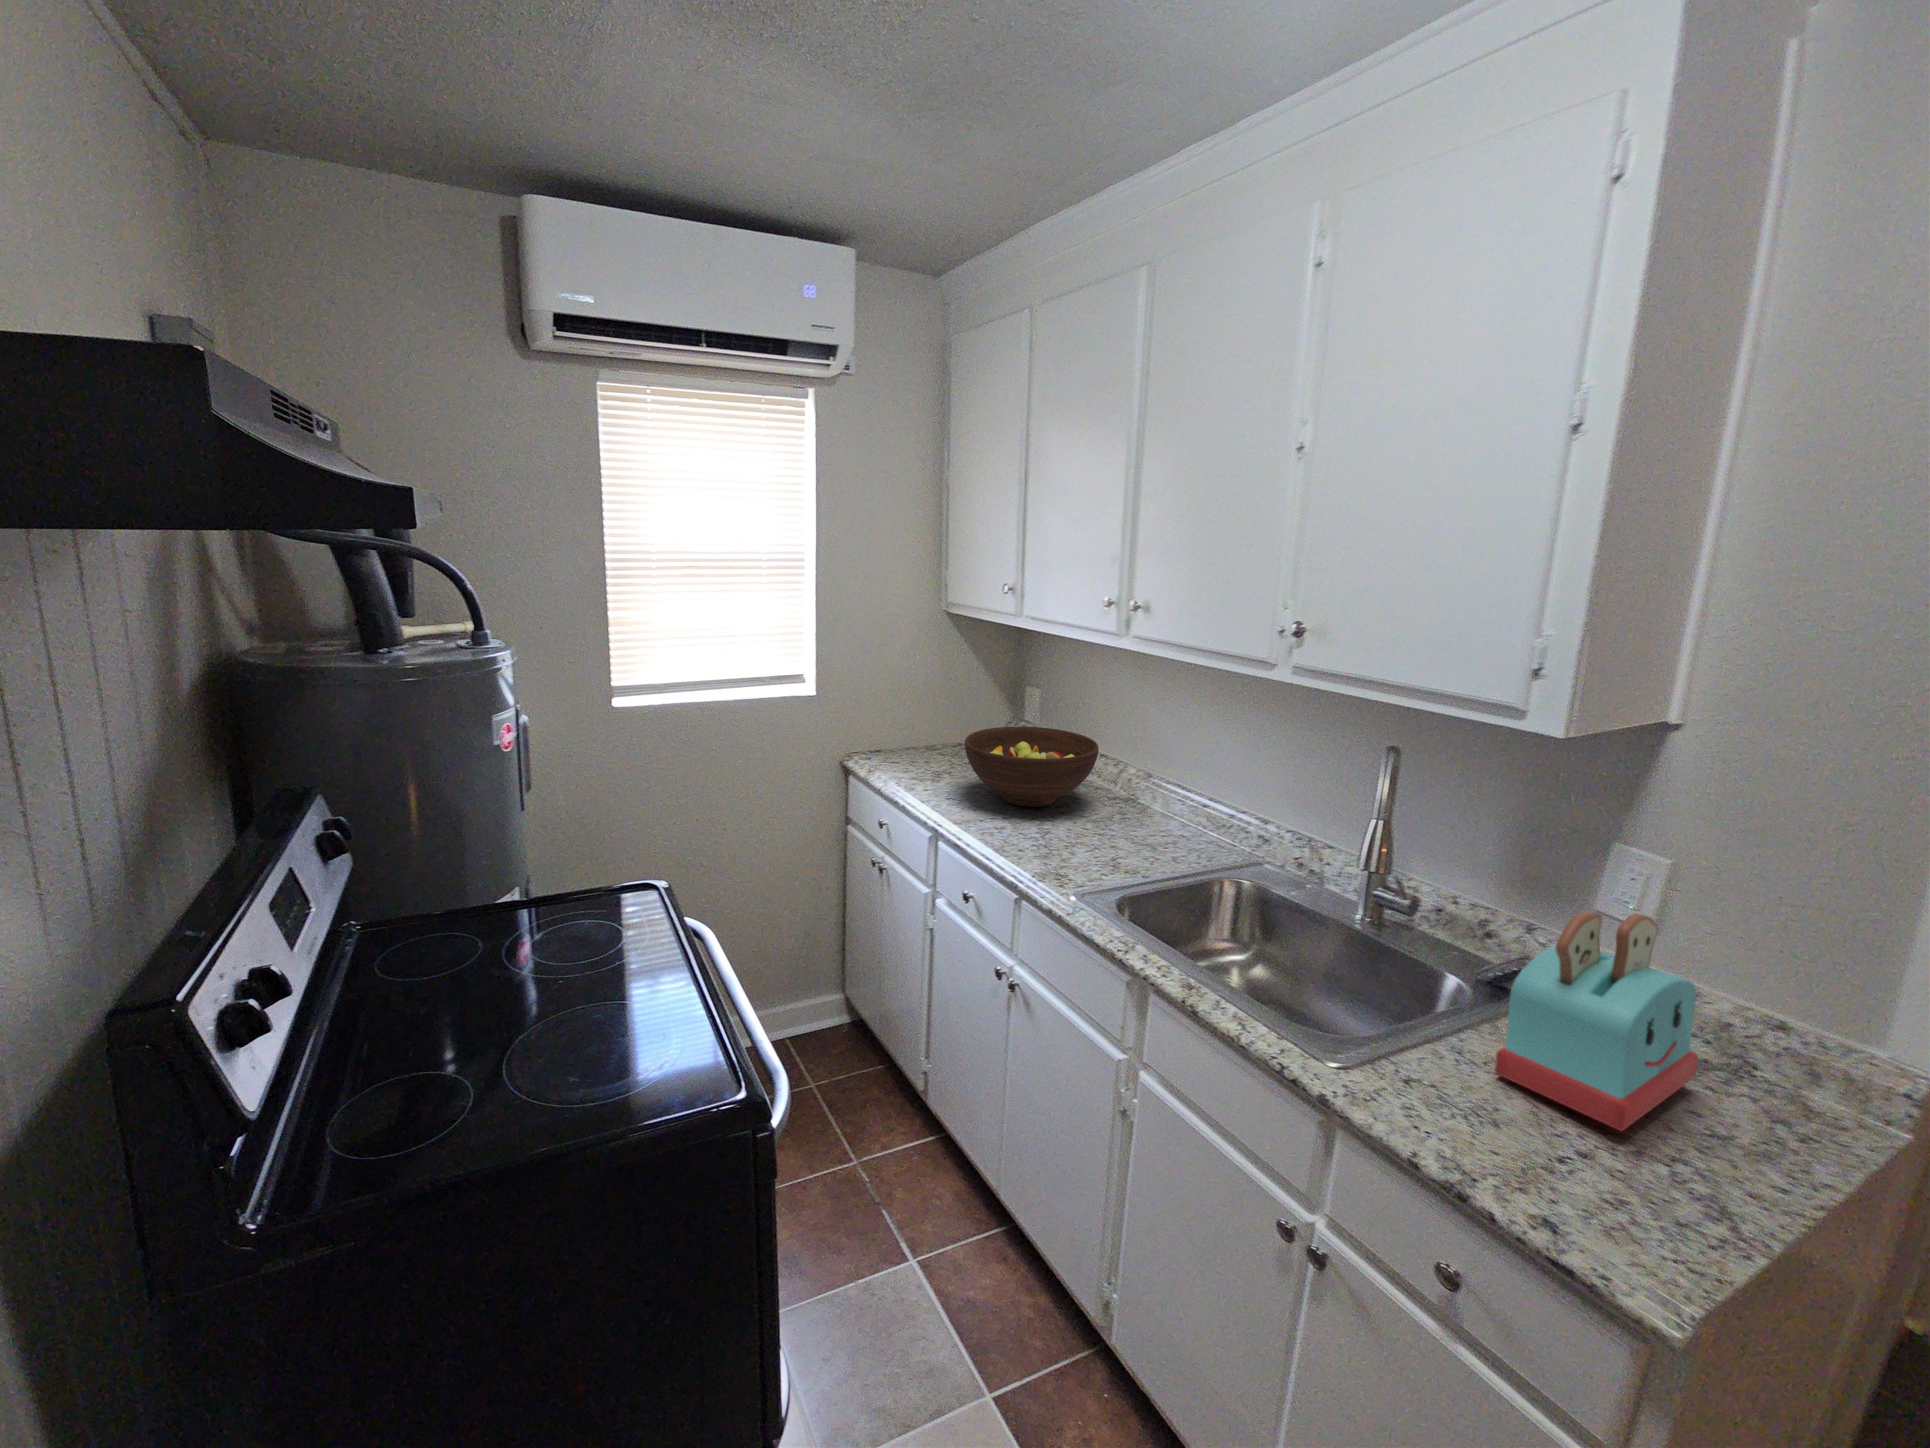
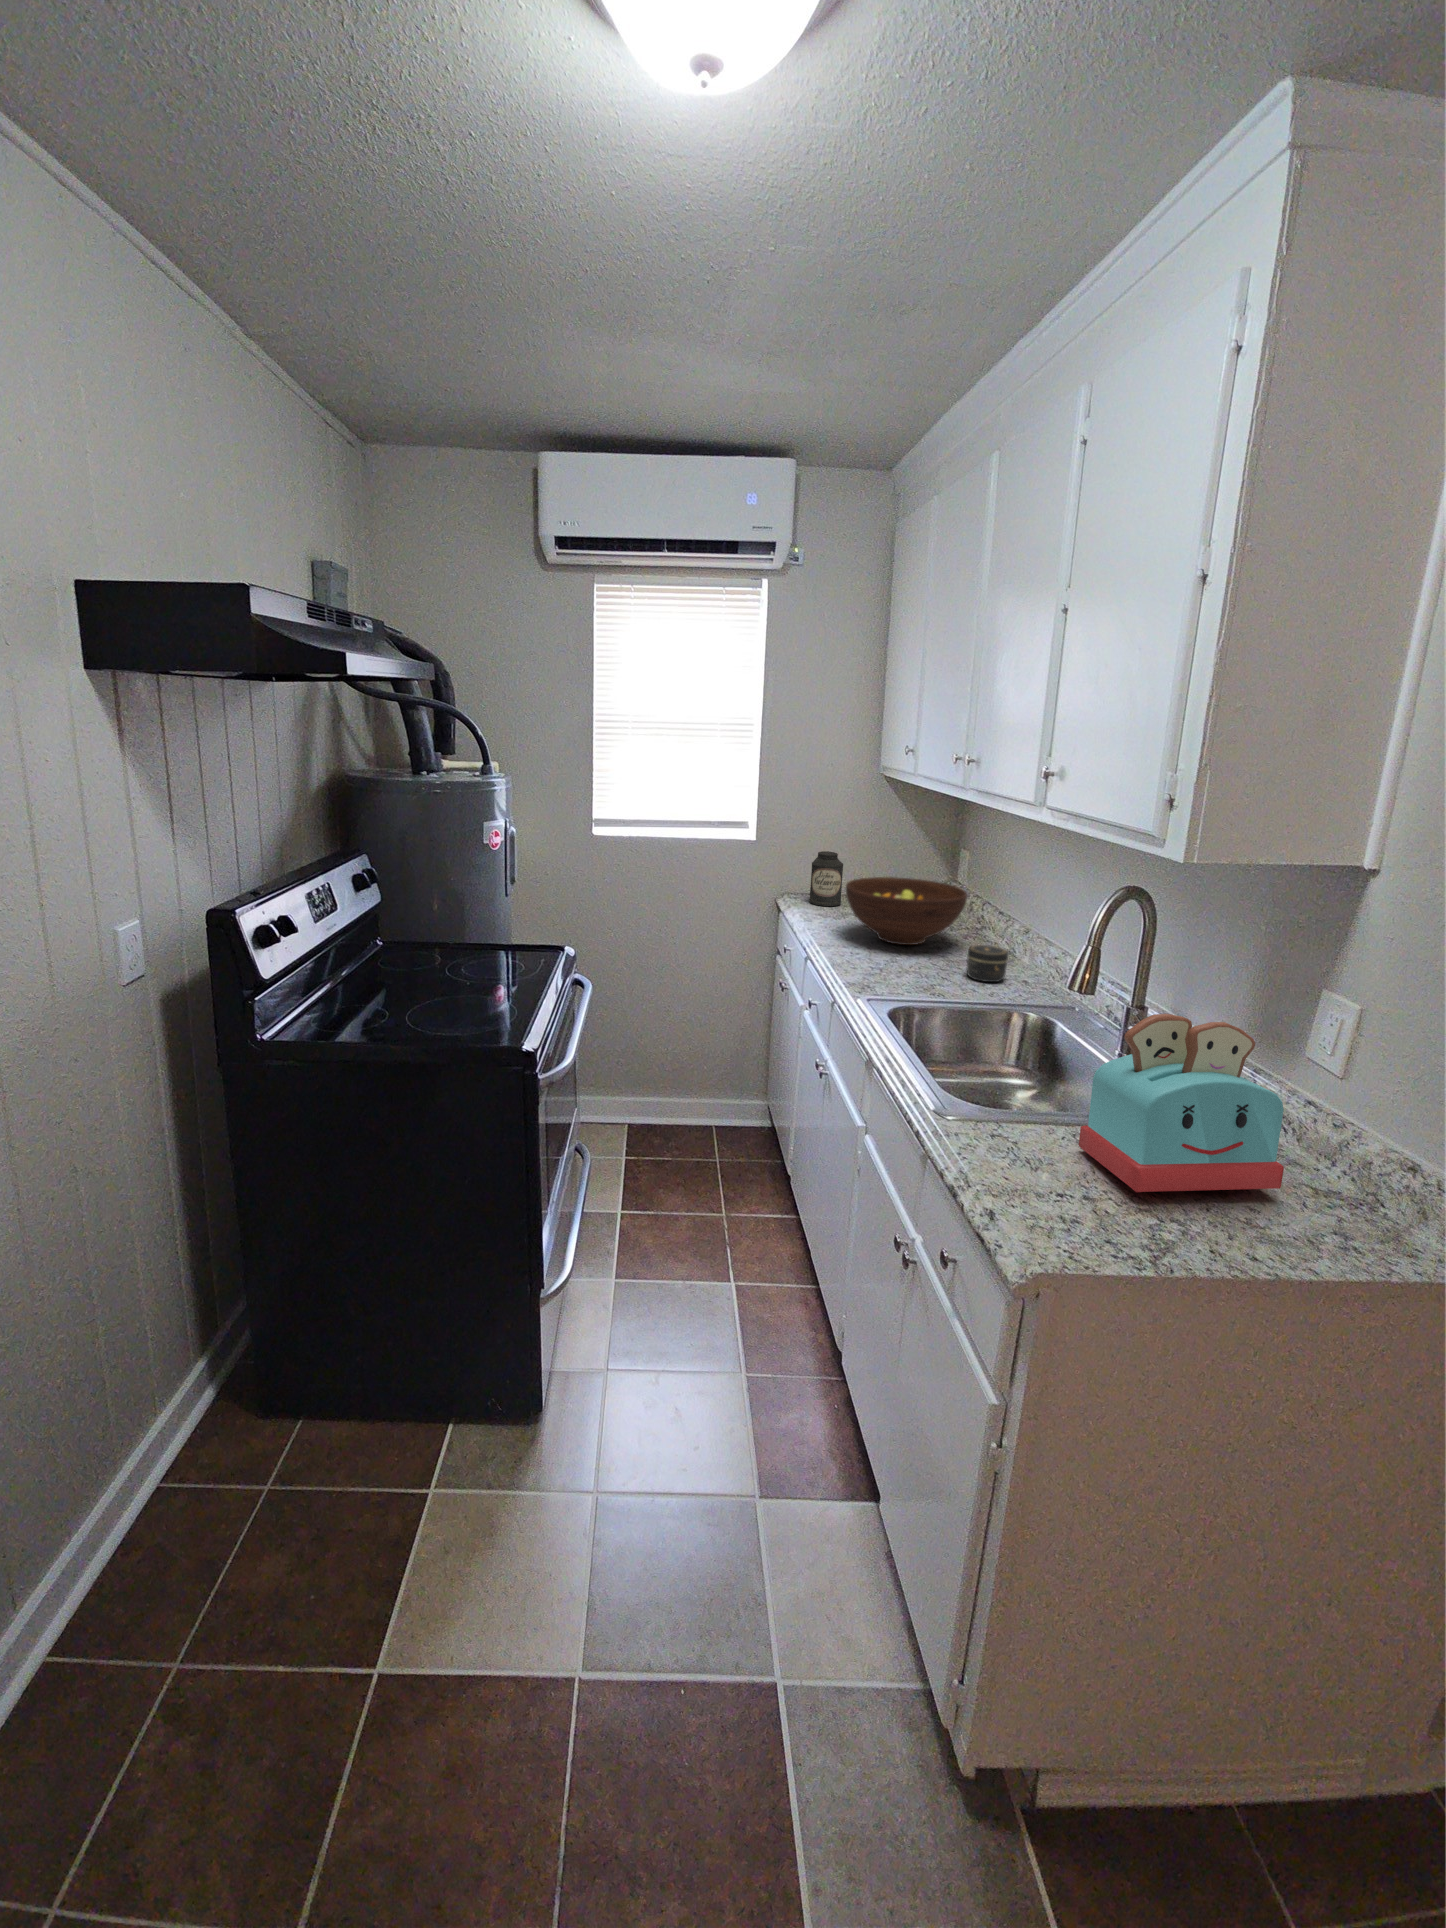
canister: none [887,699,923,763] -> present [809,851,843,906]
jar: none [1132,801,1175,843] -> present [967,945,1008,982]

